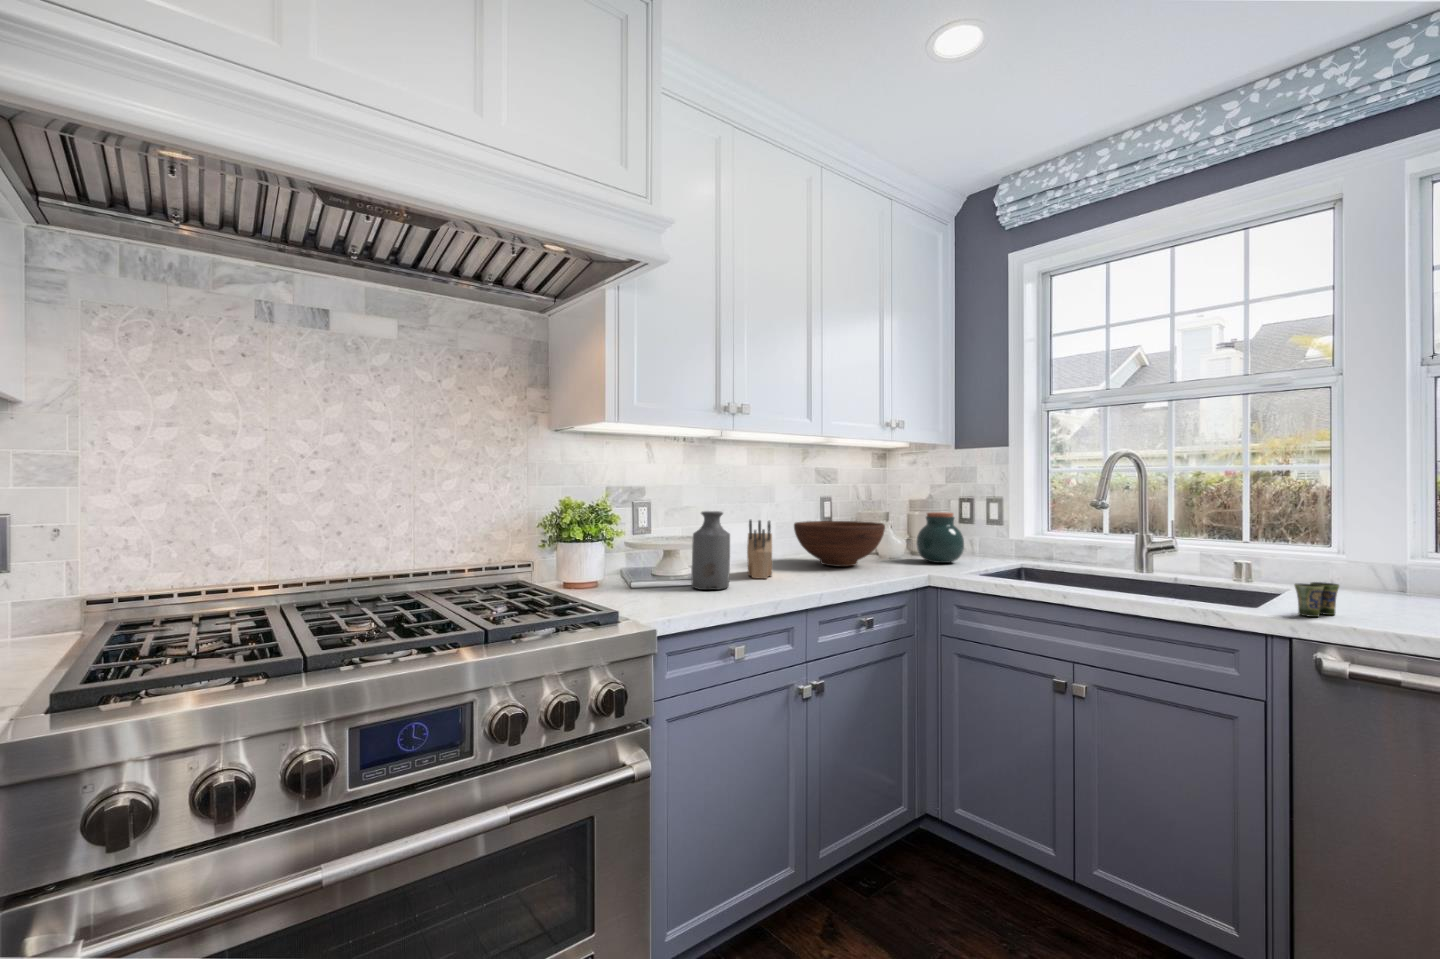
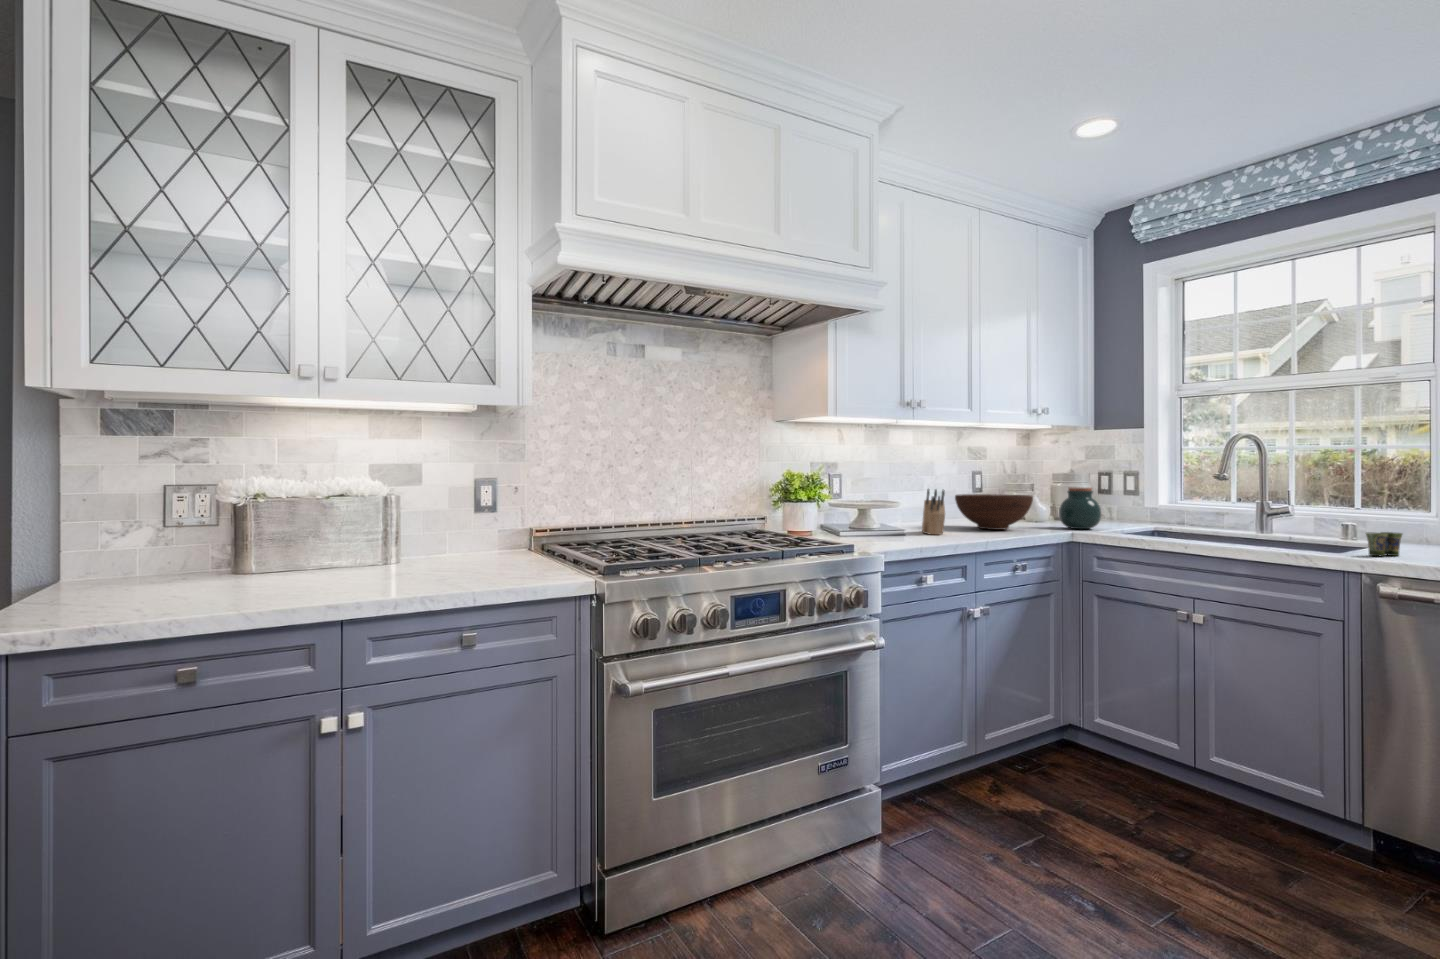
bottle: present [691,511,730,590] -> none [886,481,916,539]

